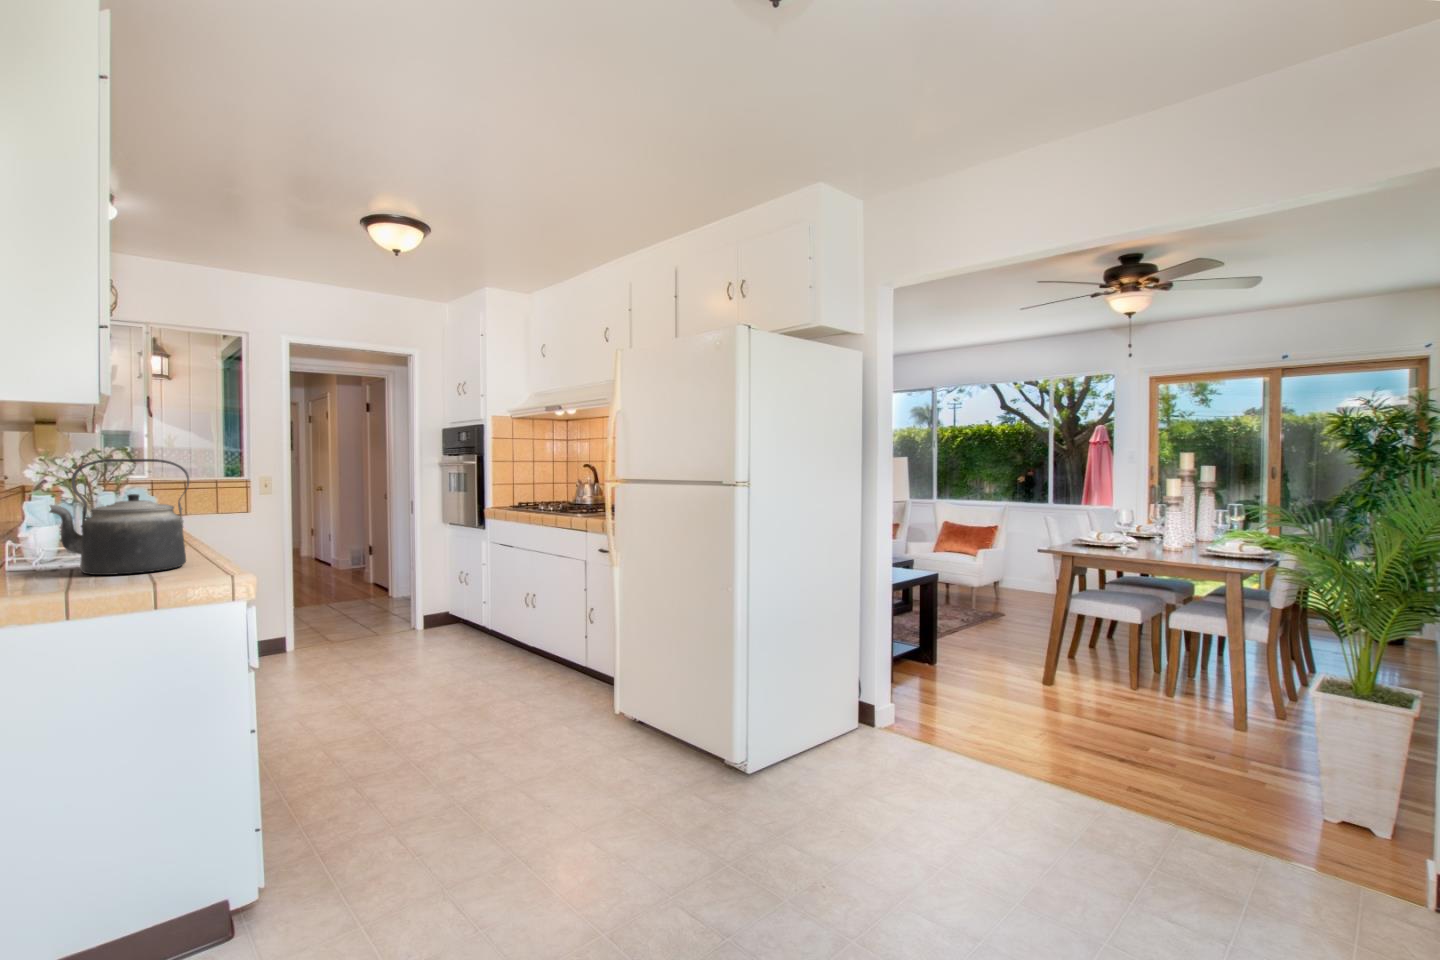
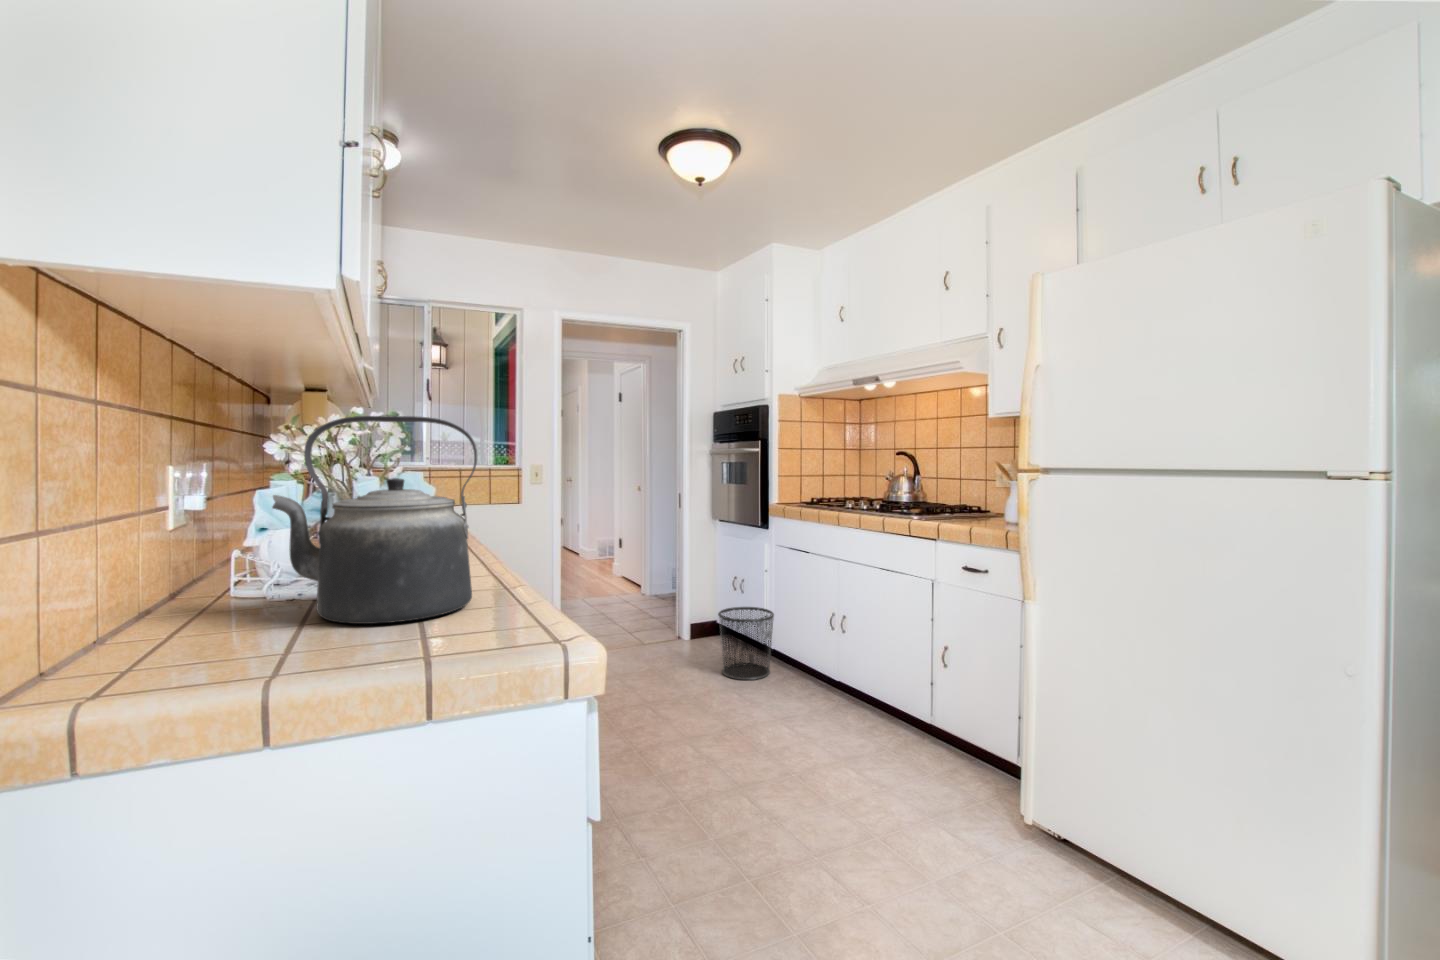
trash can: none [438,593,488,652] -> present [718,607,774,680]

